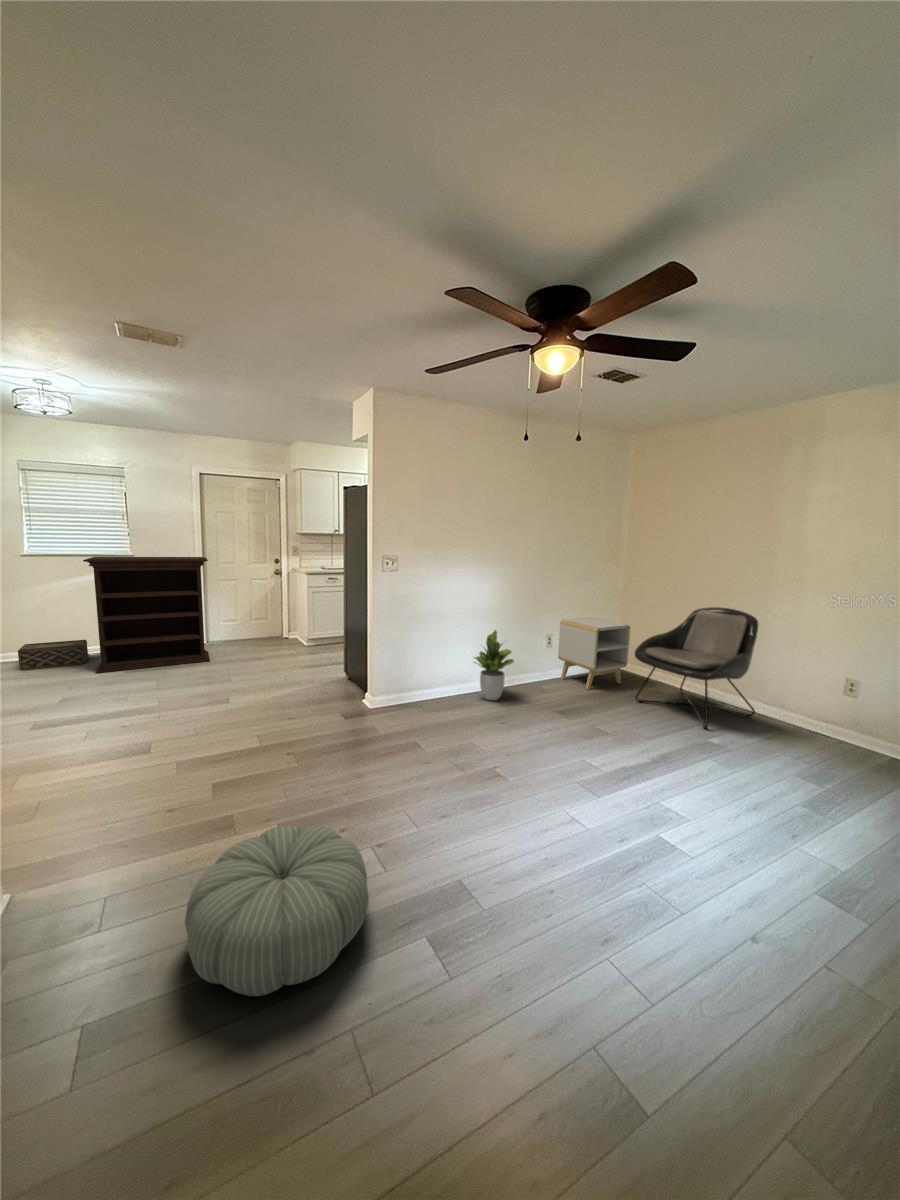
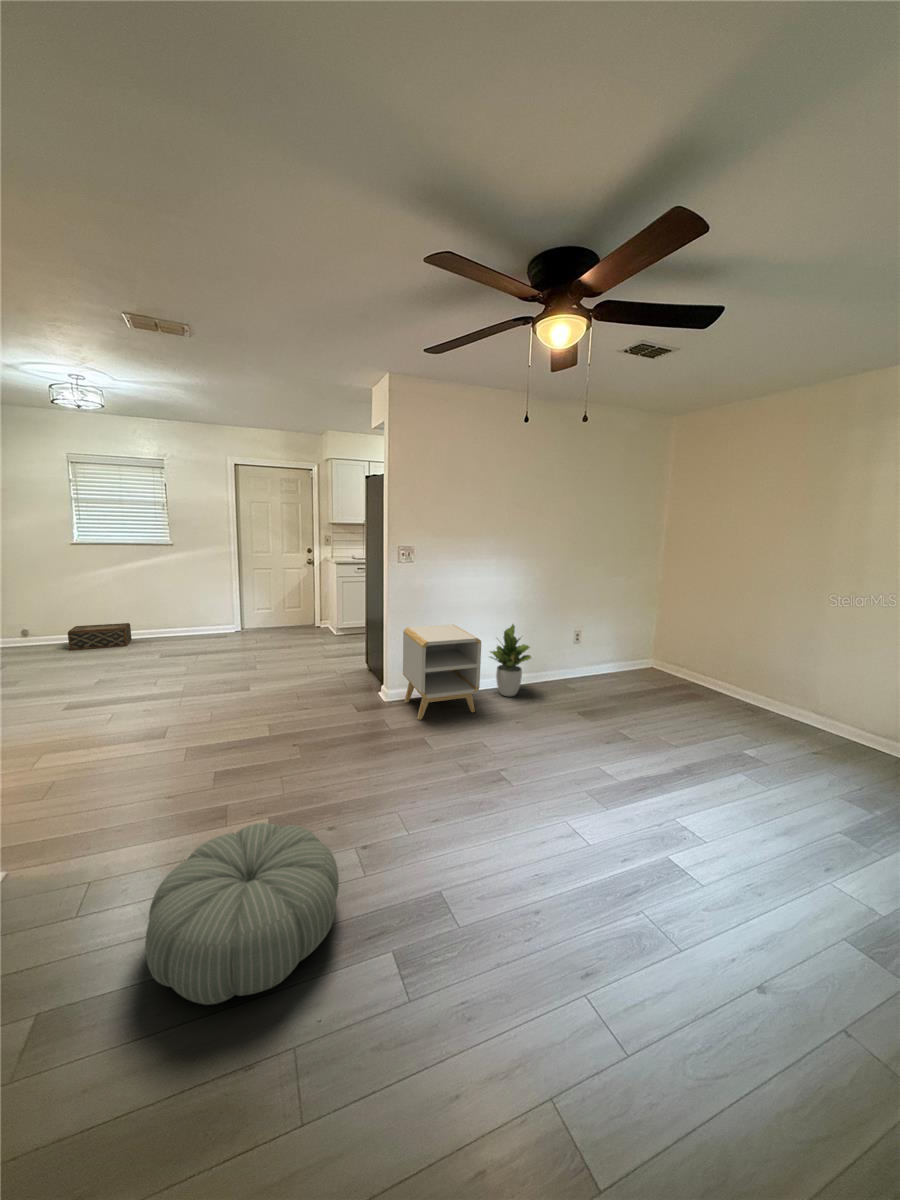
bookshelf: present [83,557,210,673] -> none [122,545,240,655]
lounge chair: present [635,607,759,729] -> none [662,605,803,738]
side table: present [558,617,630,690] -> present [403,625,481,720]

